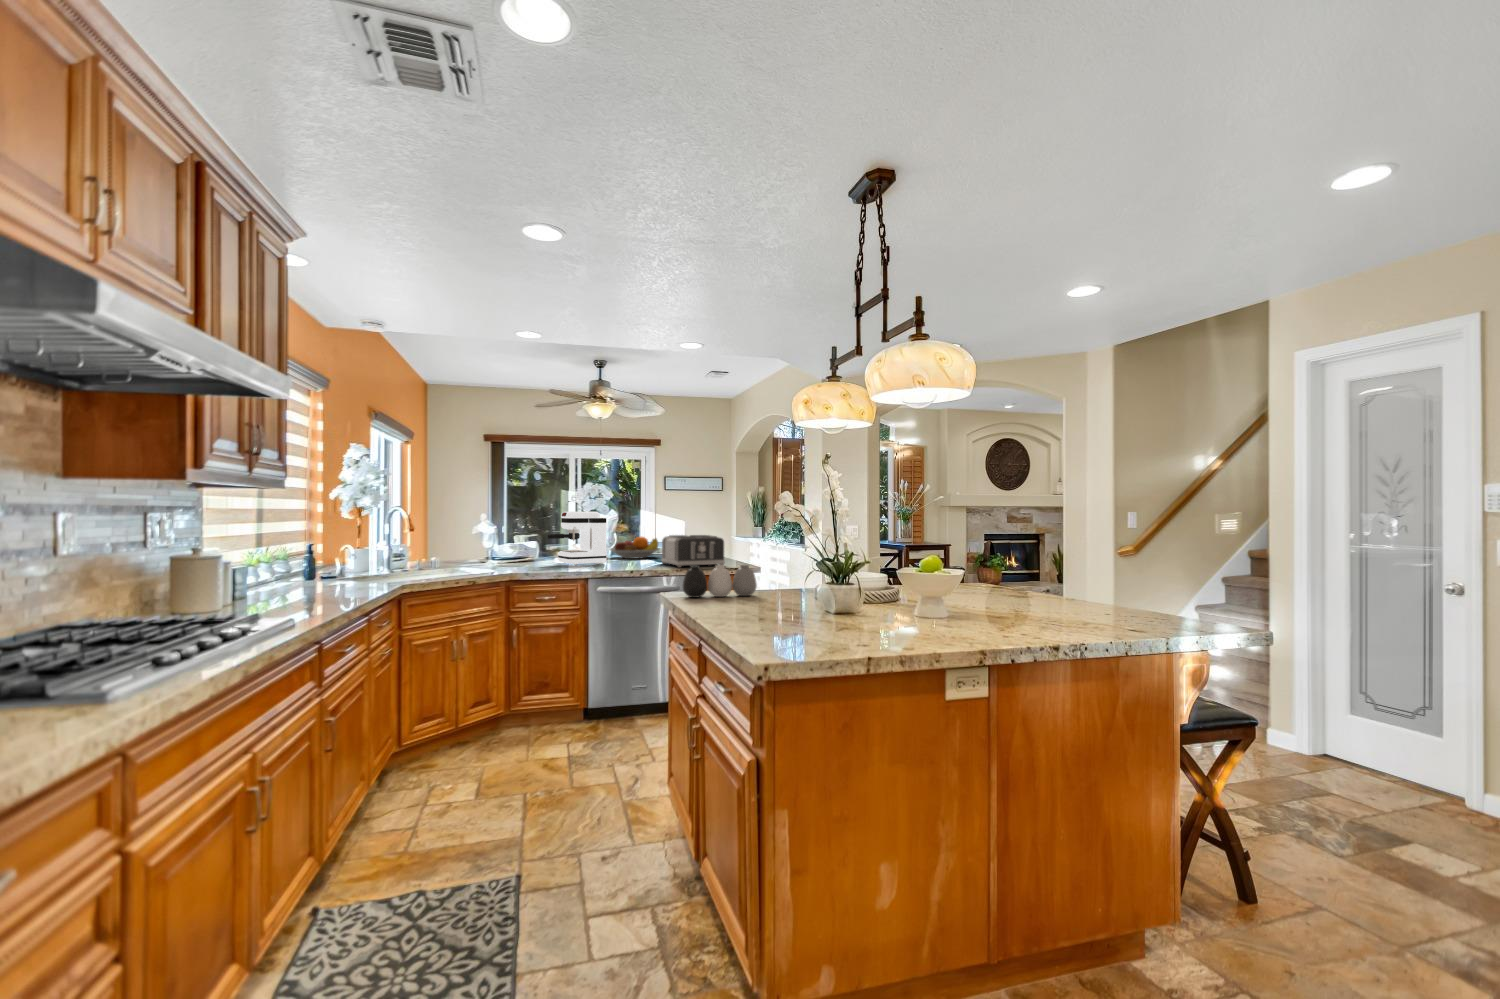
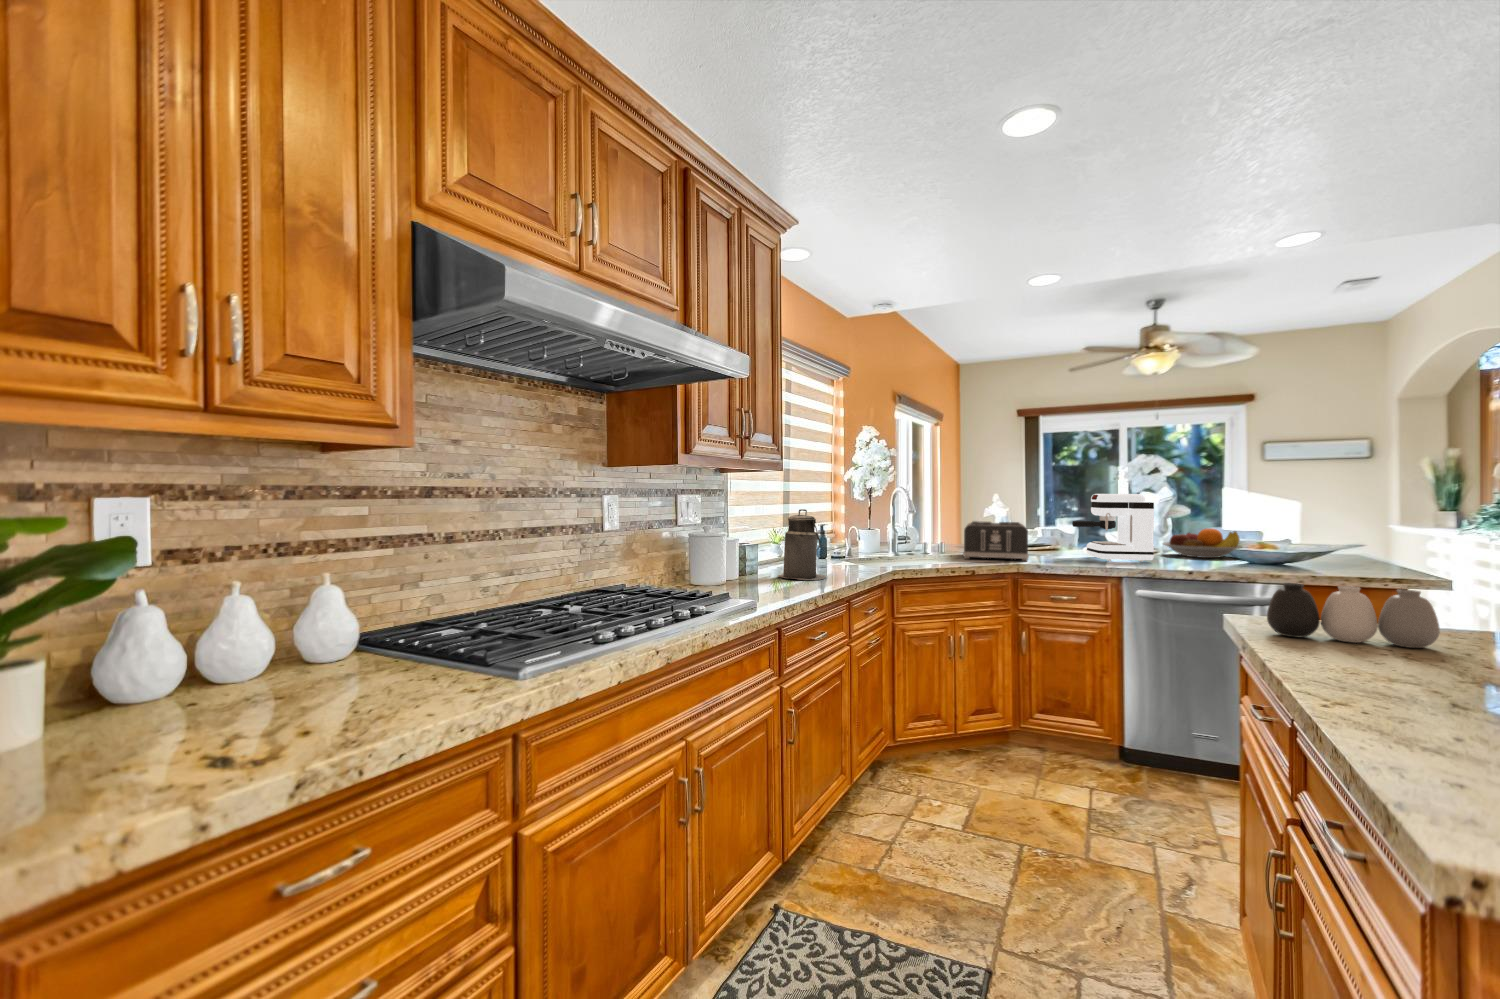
canister: none [282,530,339,599] -> present [778,509,826,580]
toaster: present [662,535,725,568] -> present [963,521,1029,561]

